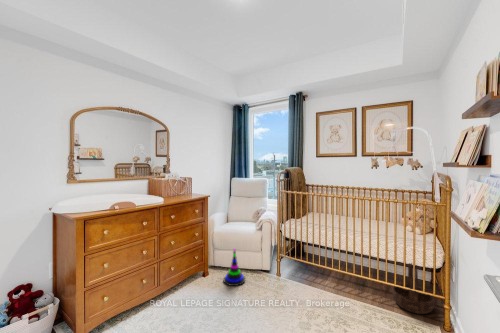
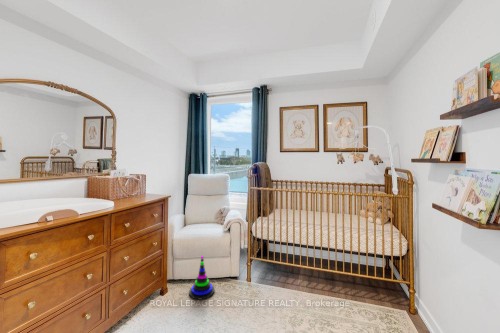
basket: present [393,263,434,314] -> none [361,251,398,301]

